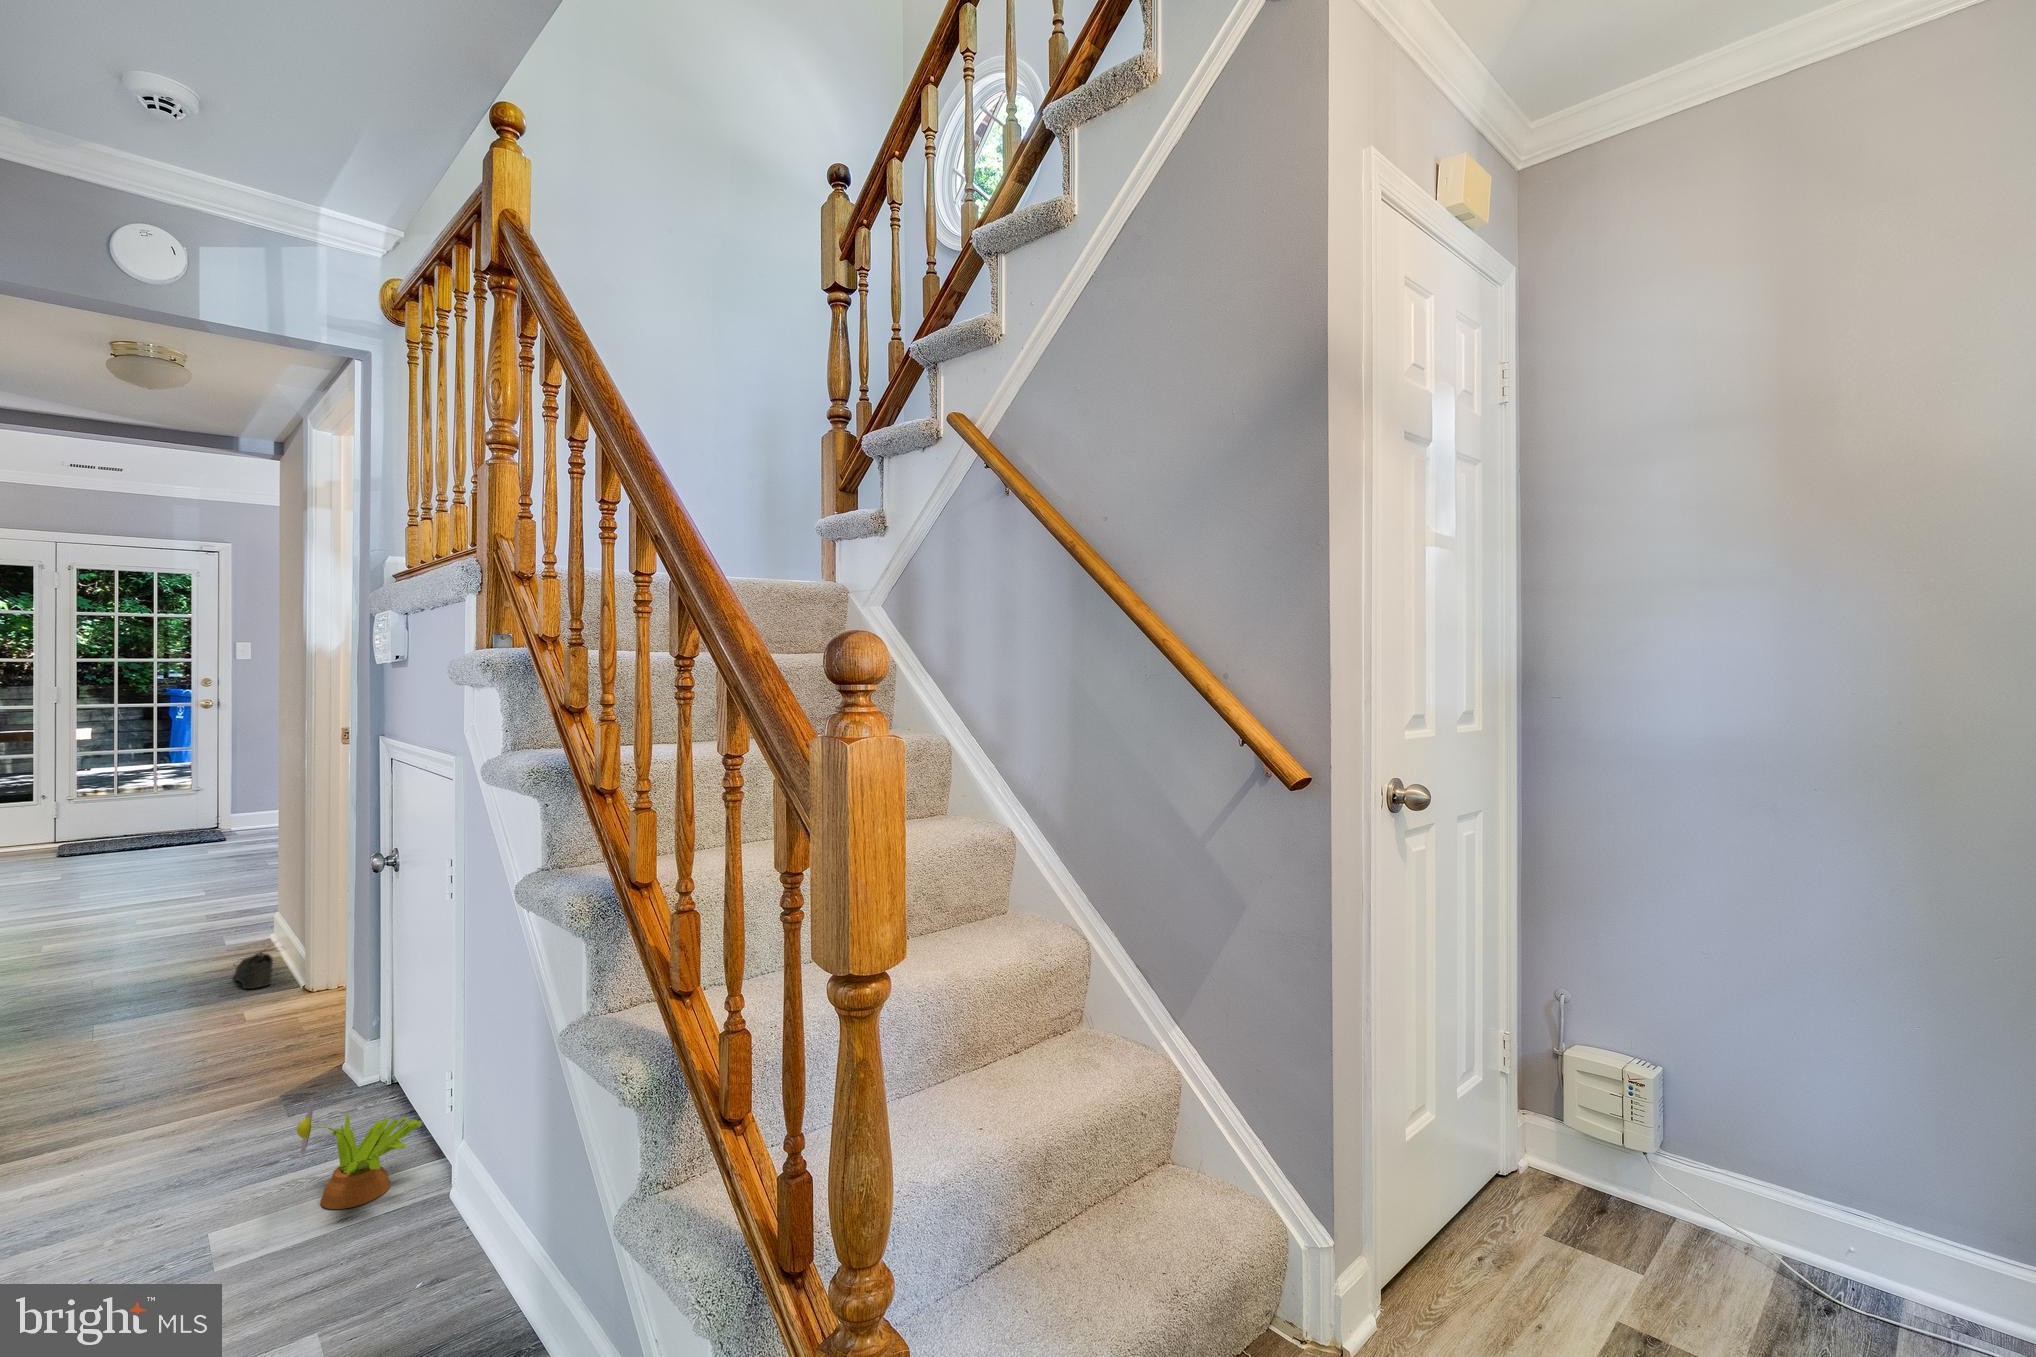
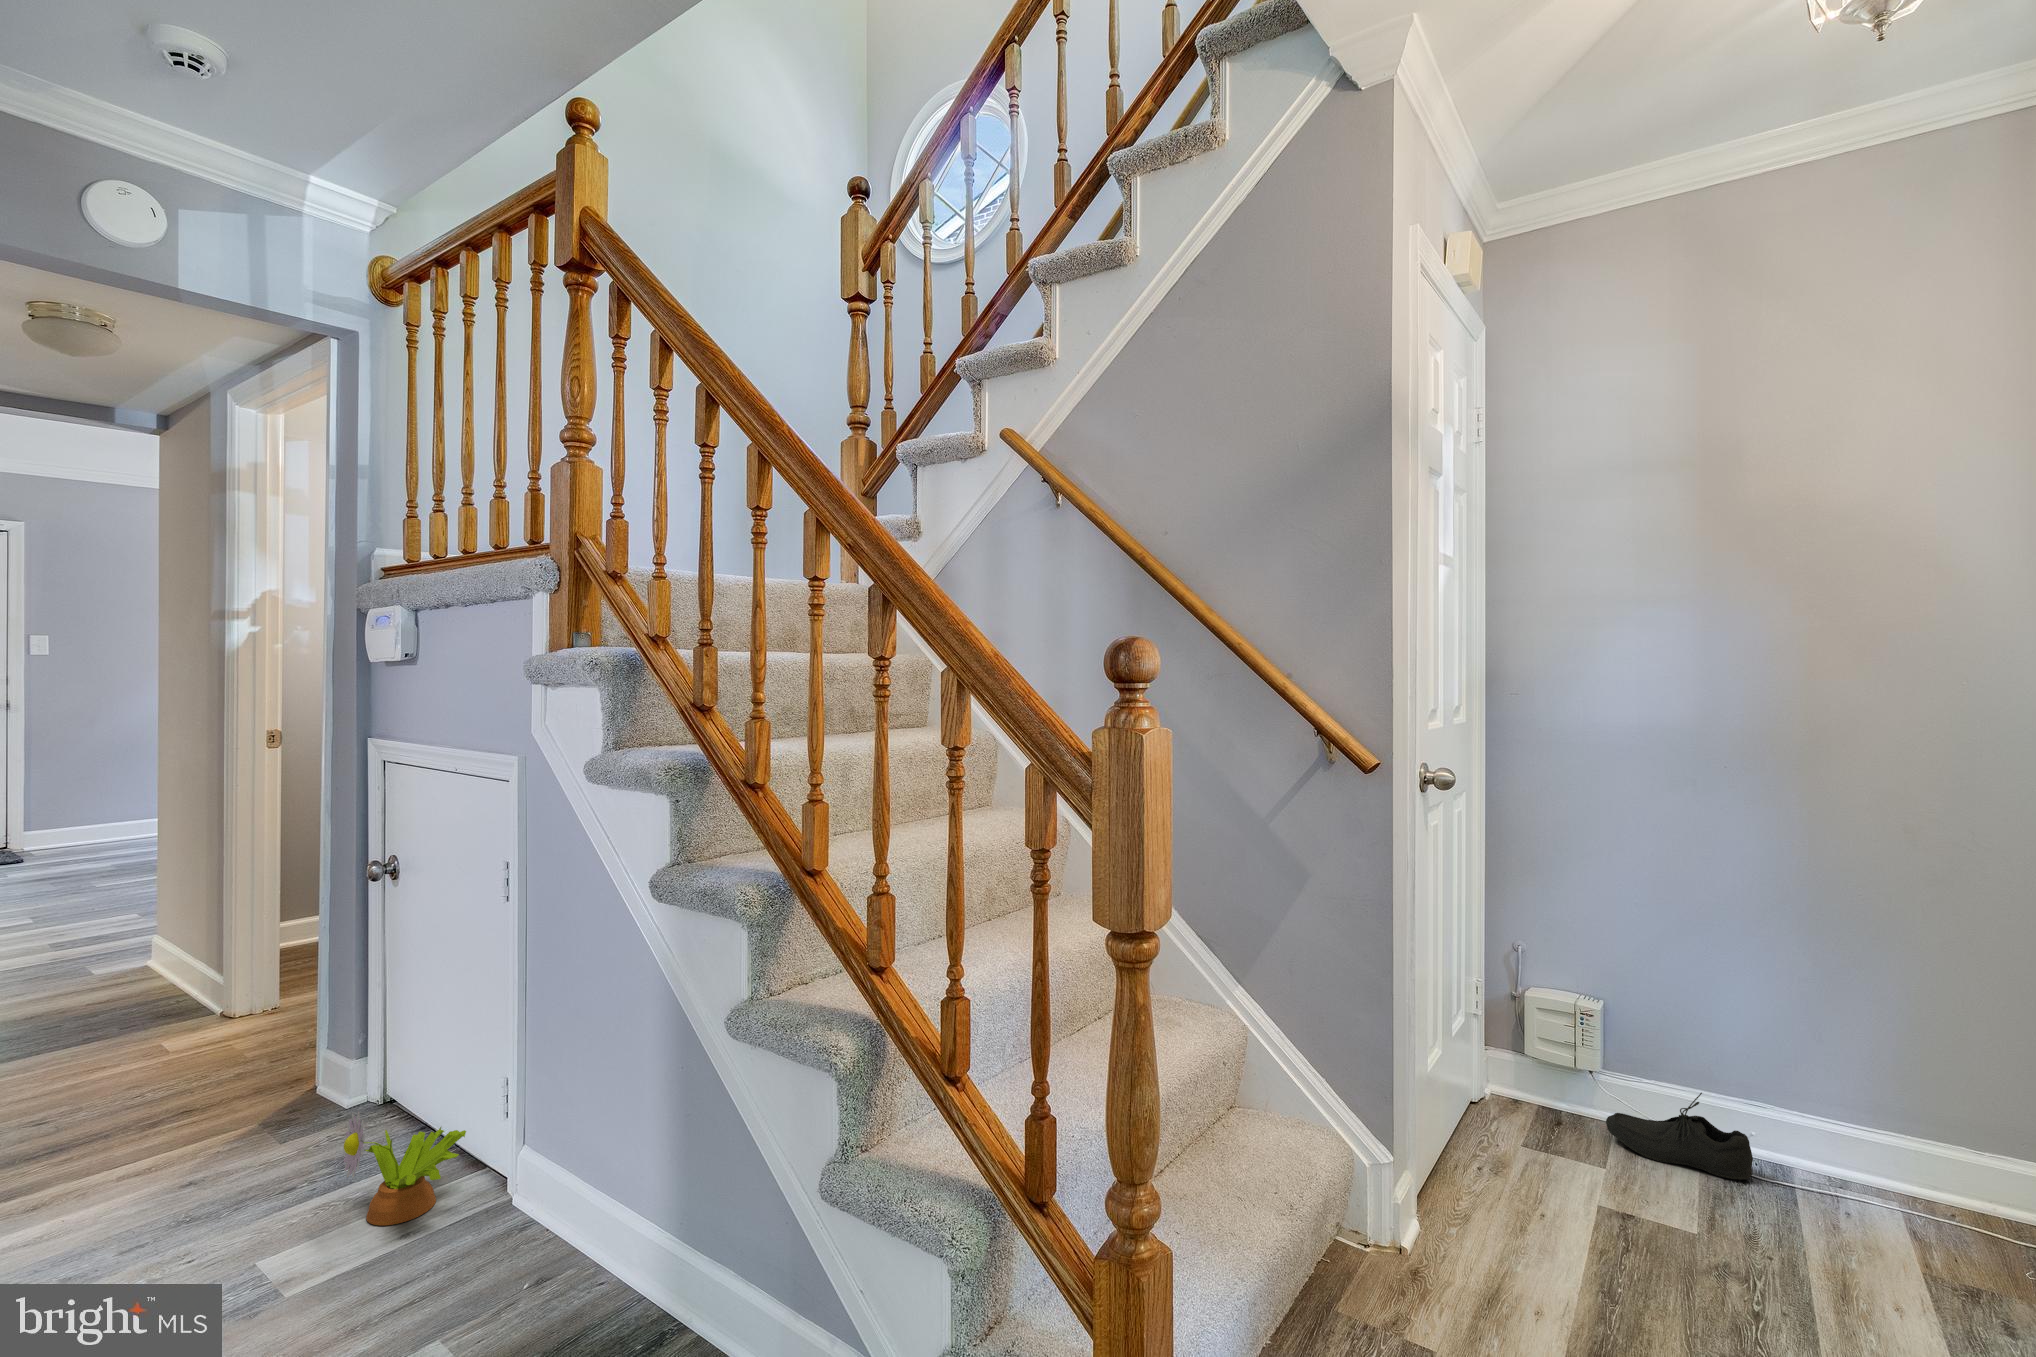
shoe: present [235,945,273,989] -> present [1606,1093,1753,1180]

